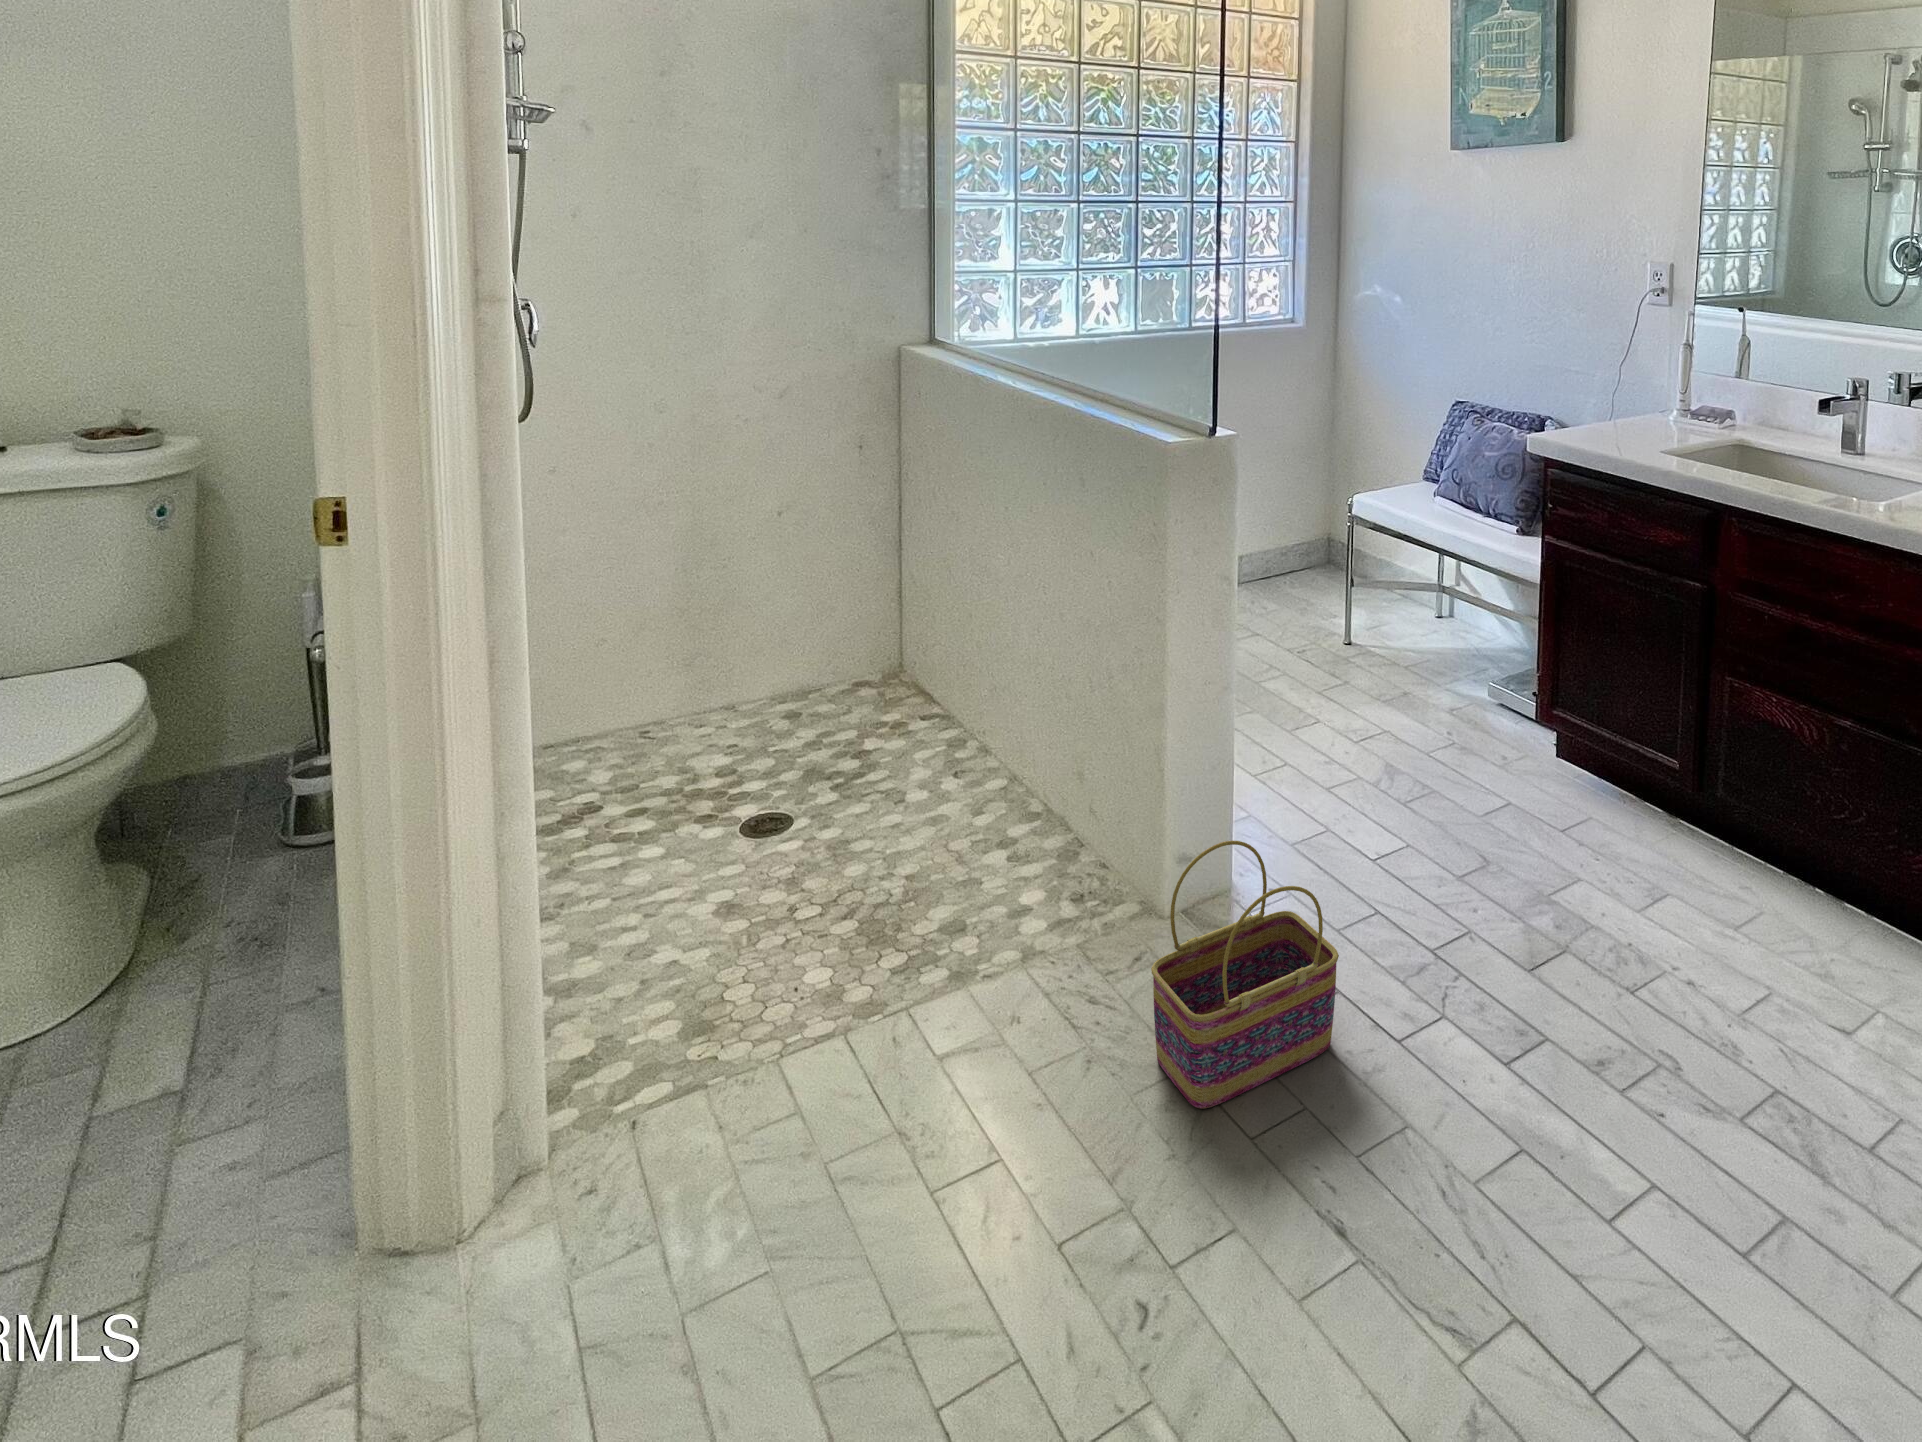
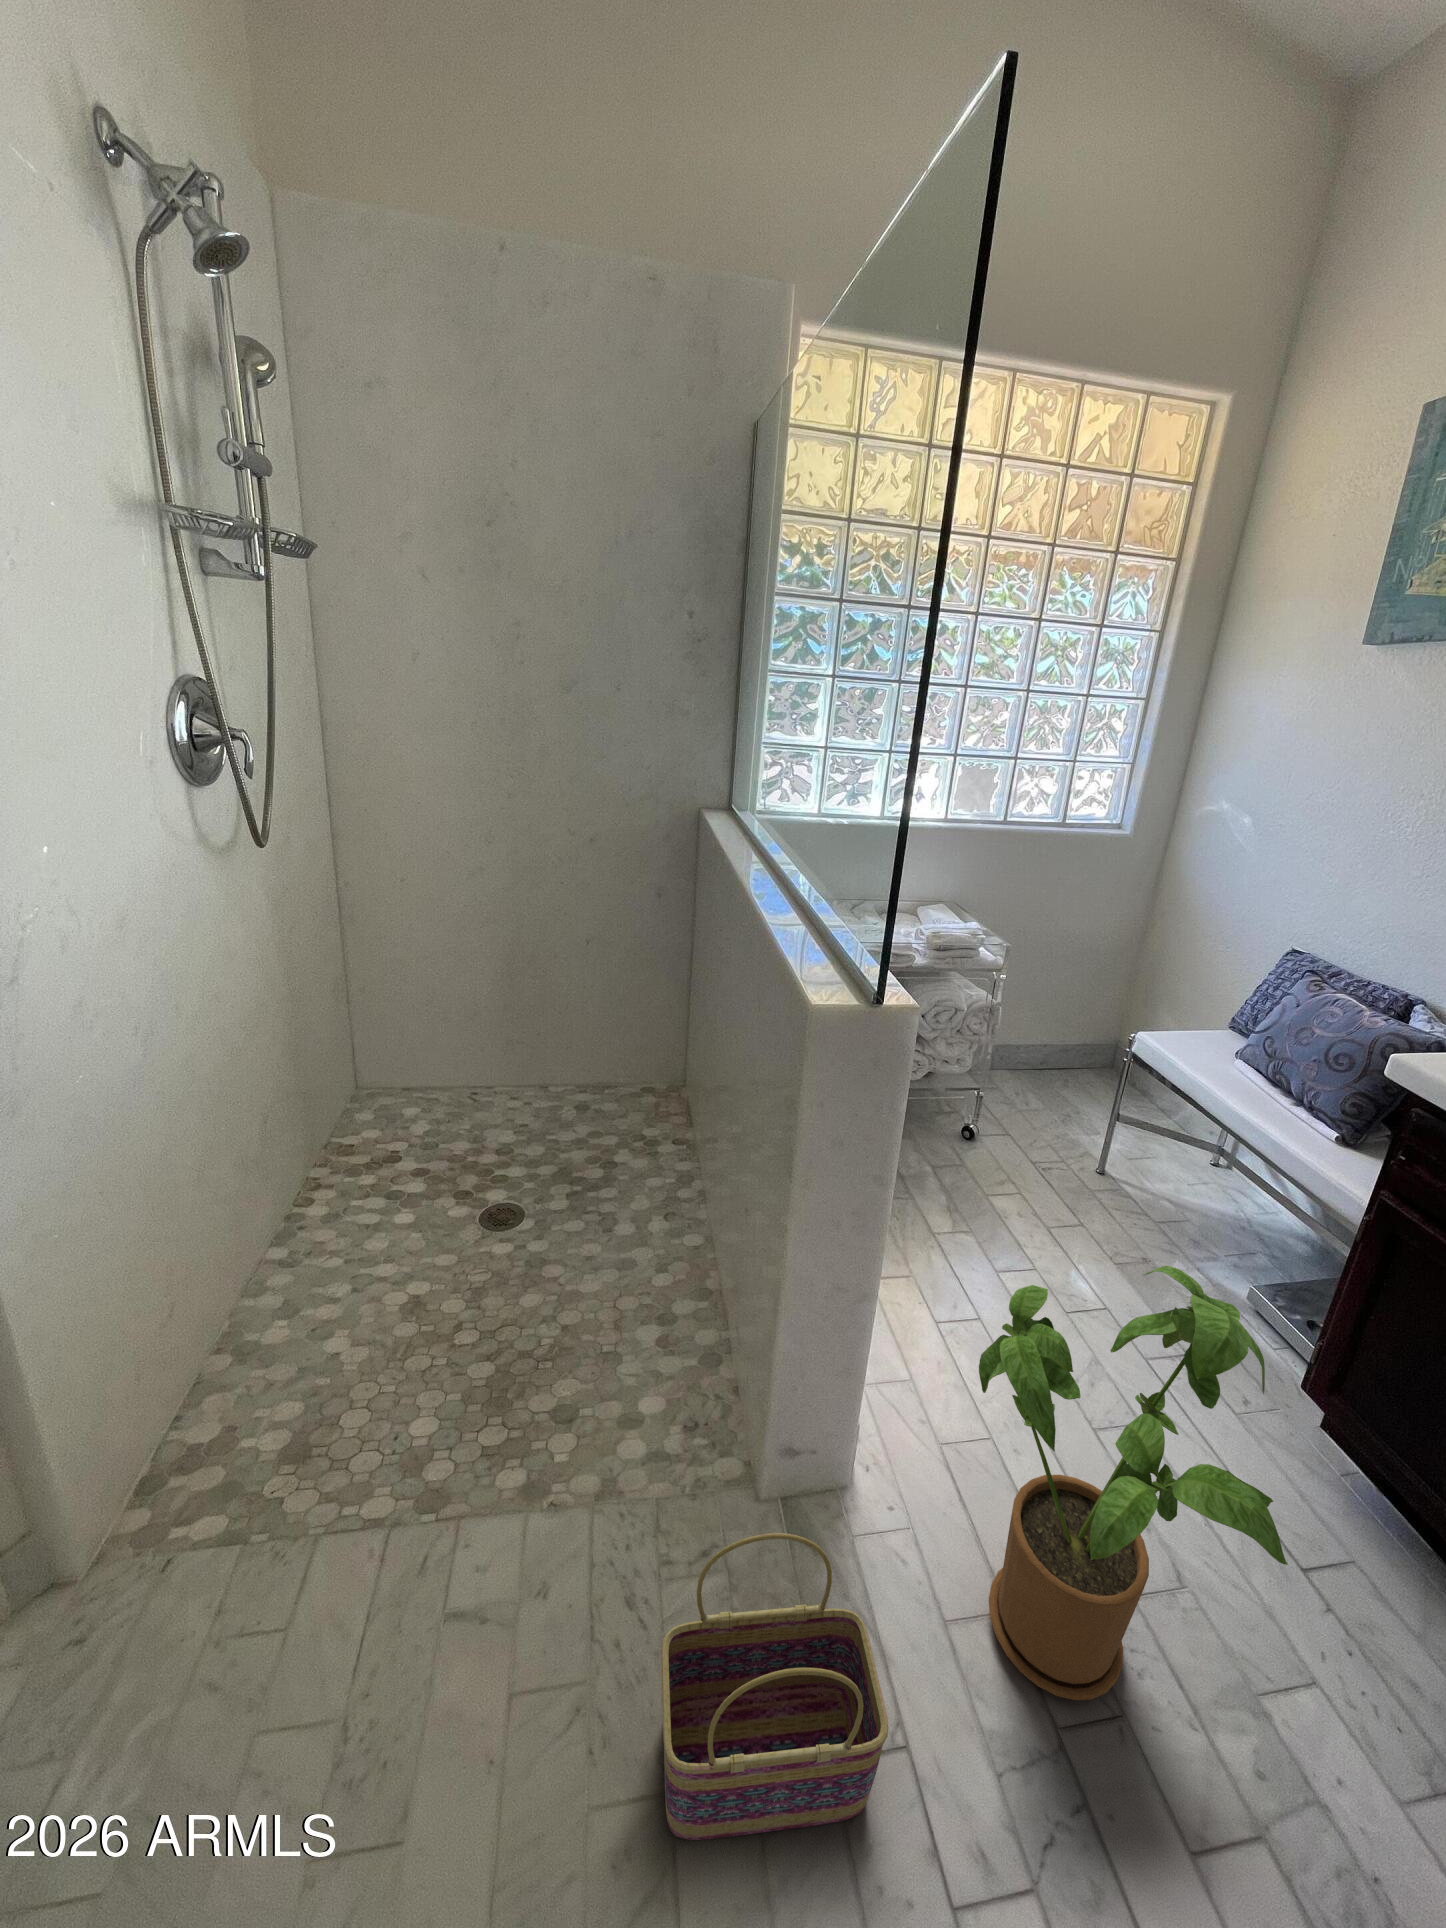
house plant: none [1328,587,1548,947] -> present [979,1266,1288,1700]

